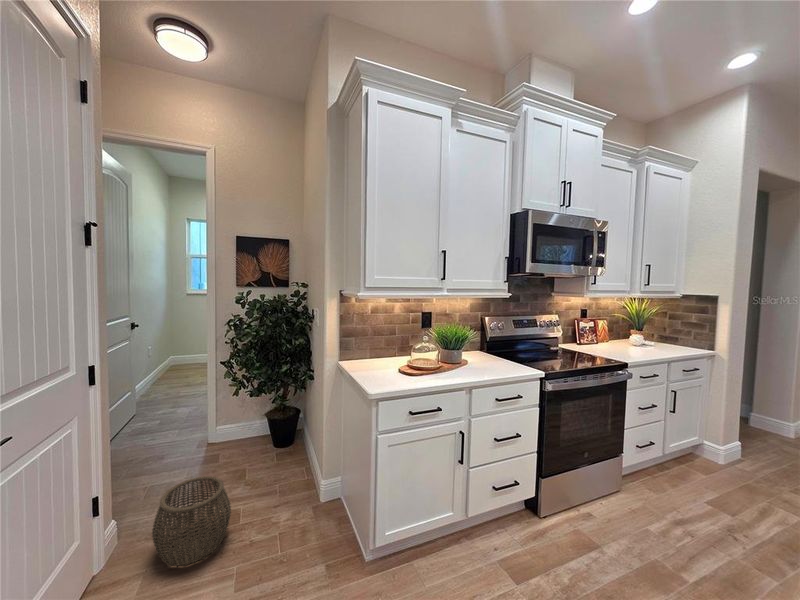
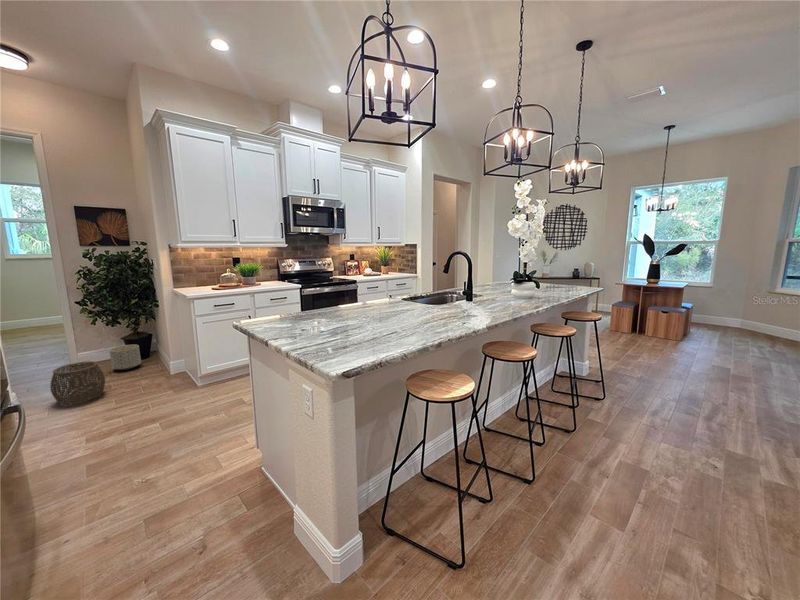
planter: none [247,429,283,471] -> present [109,345,141,370]

